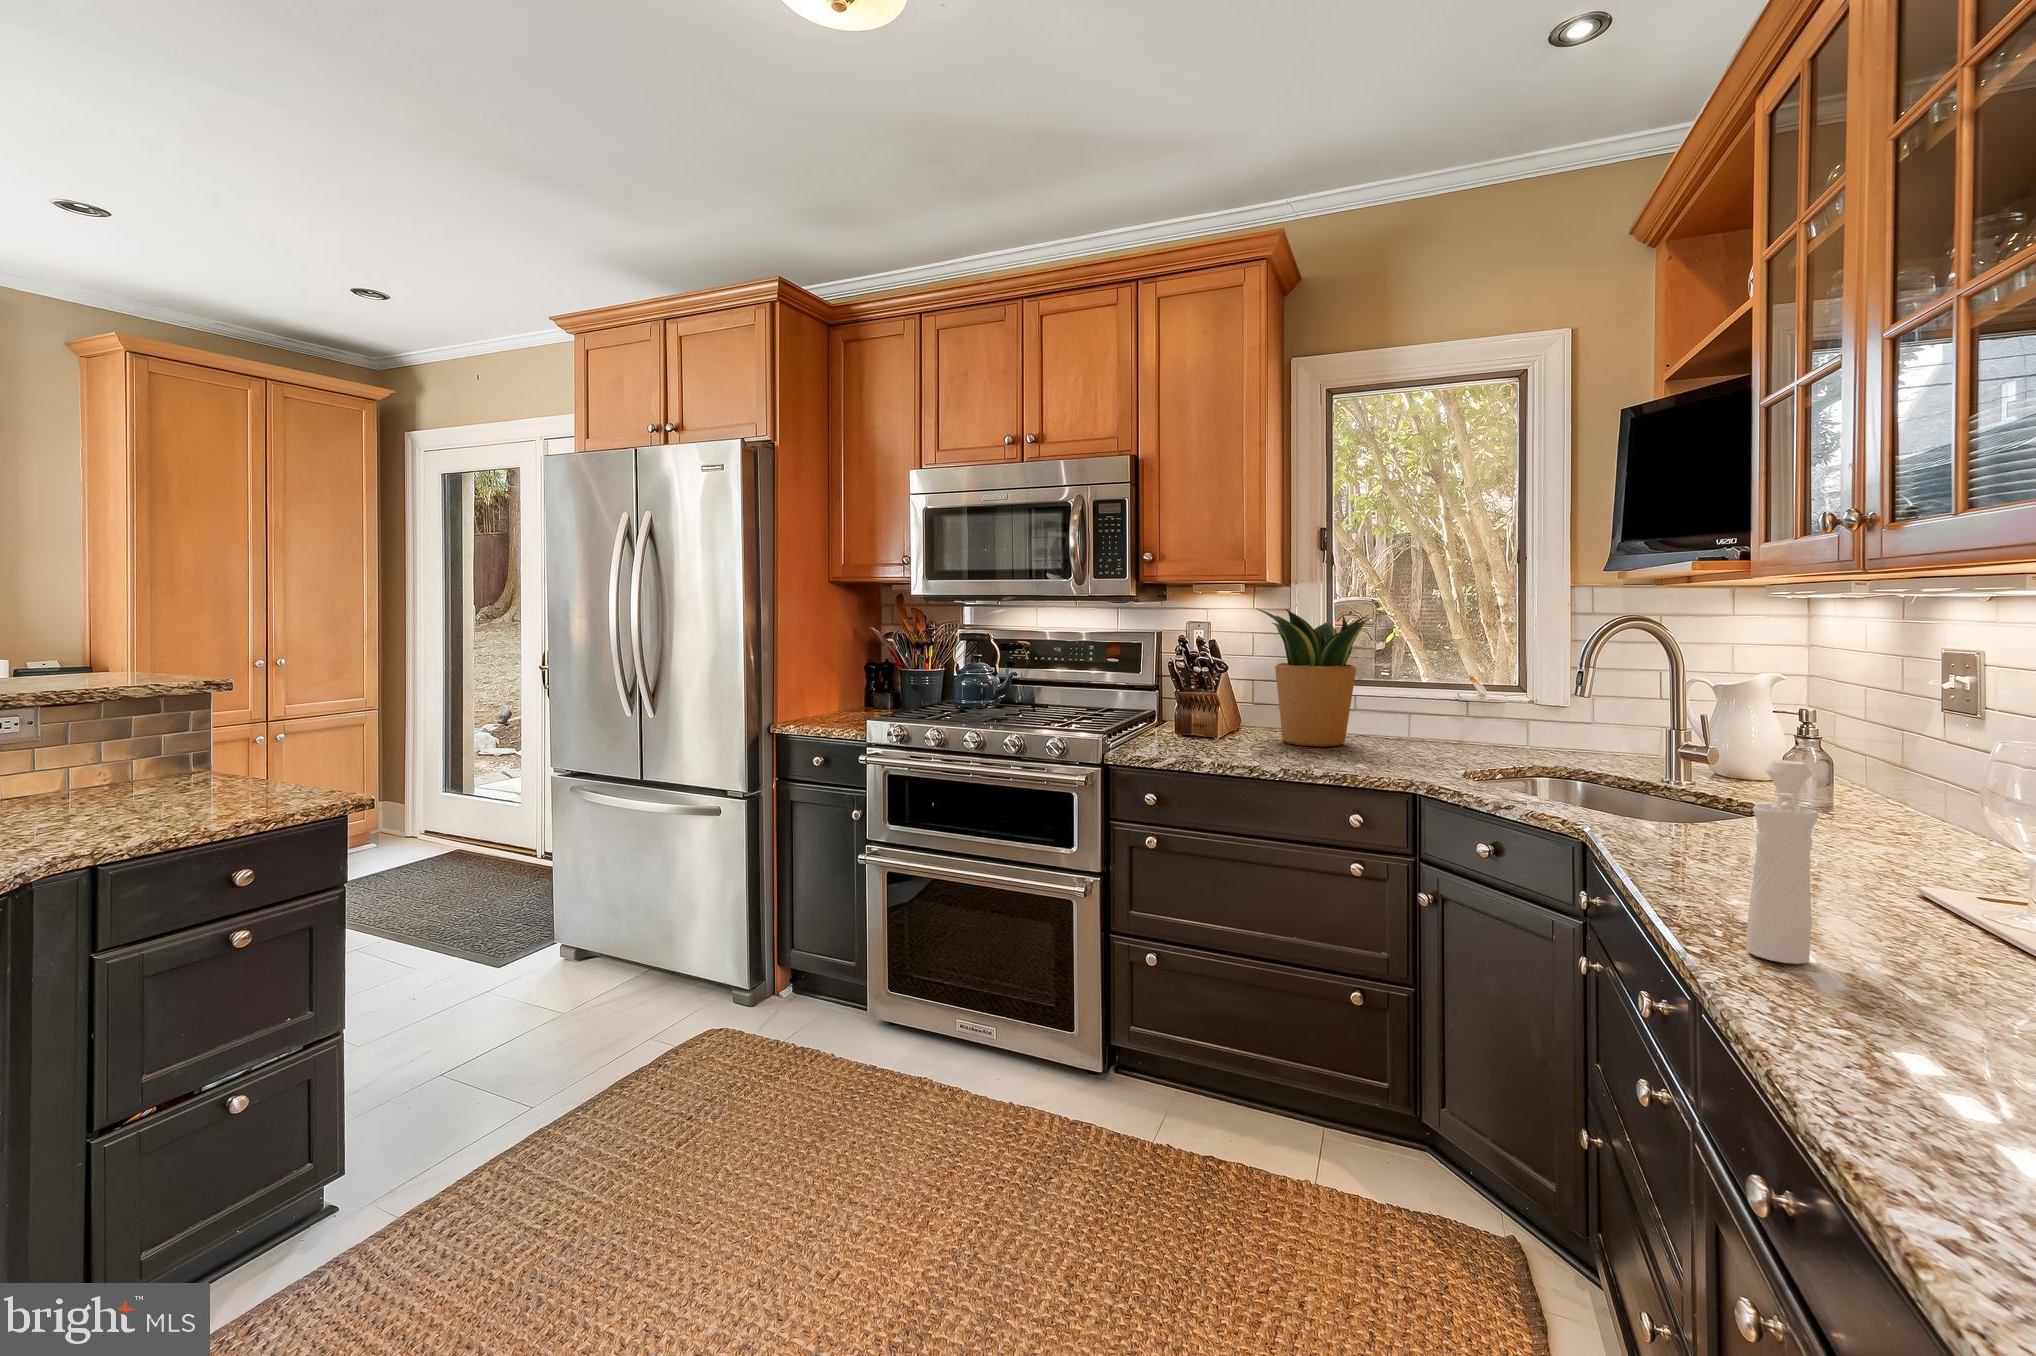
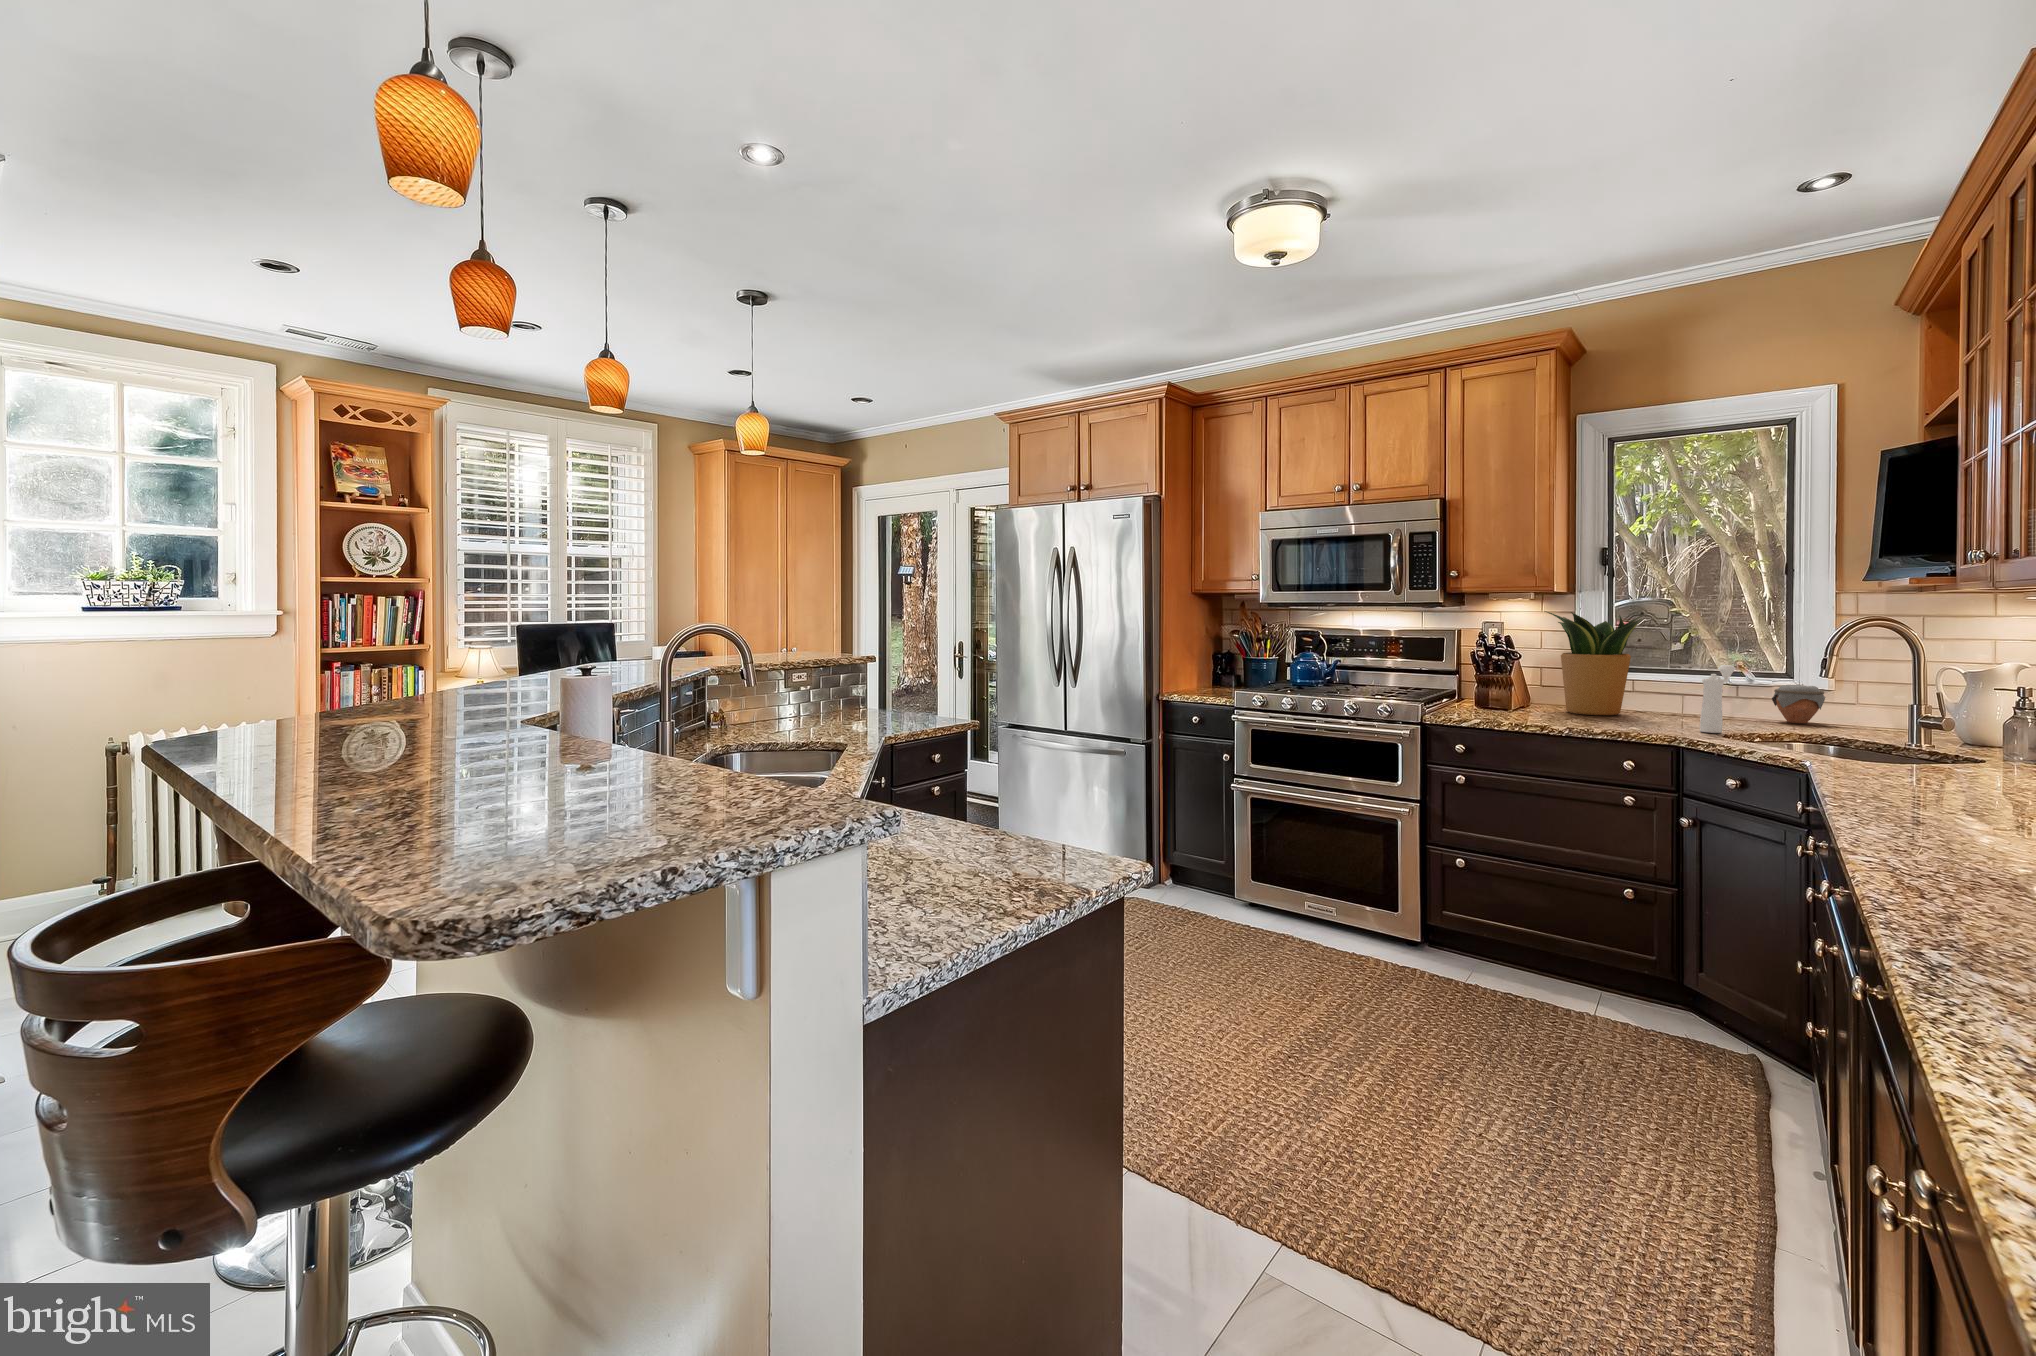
jar: none [1513,704,1571,753] -> present [1772,685,1825,724]
pepper mill: present [1746,760,1819,964] -> present [1700,665,1735,733]

